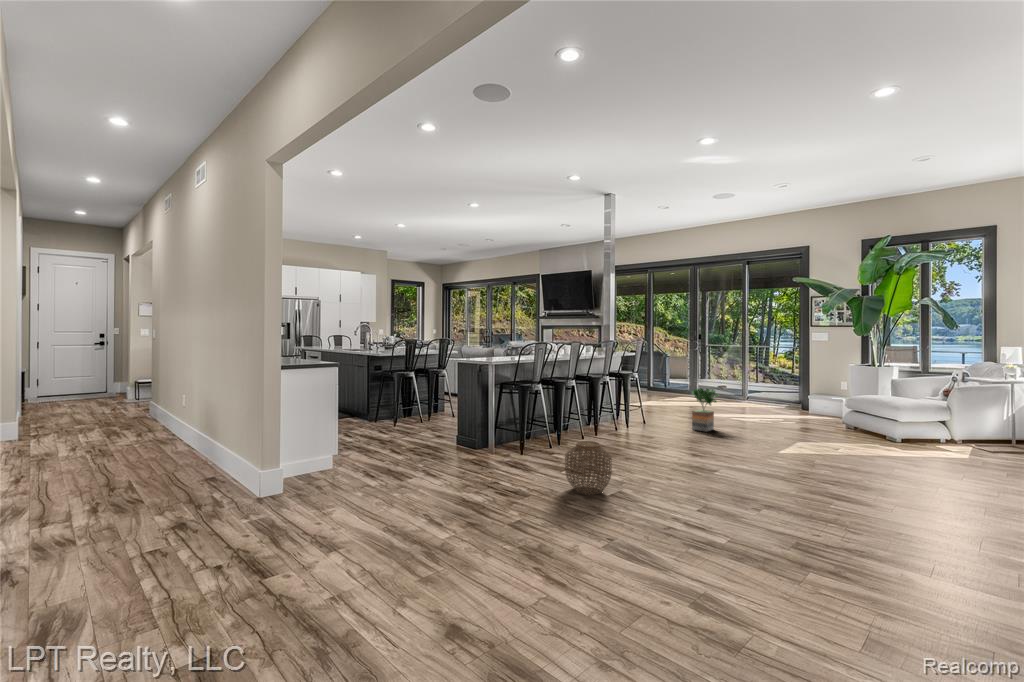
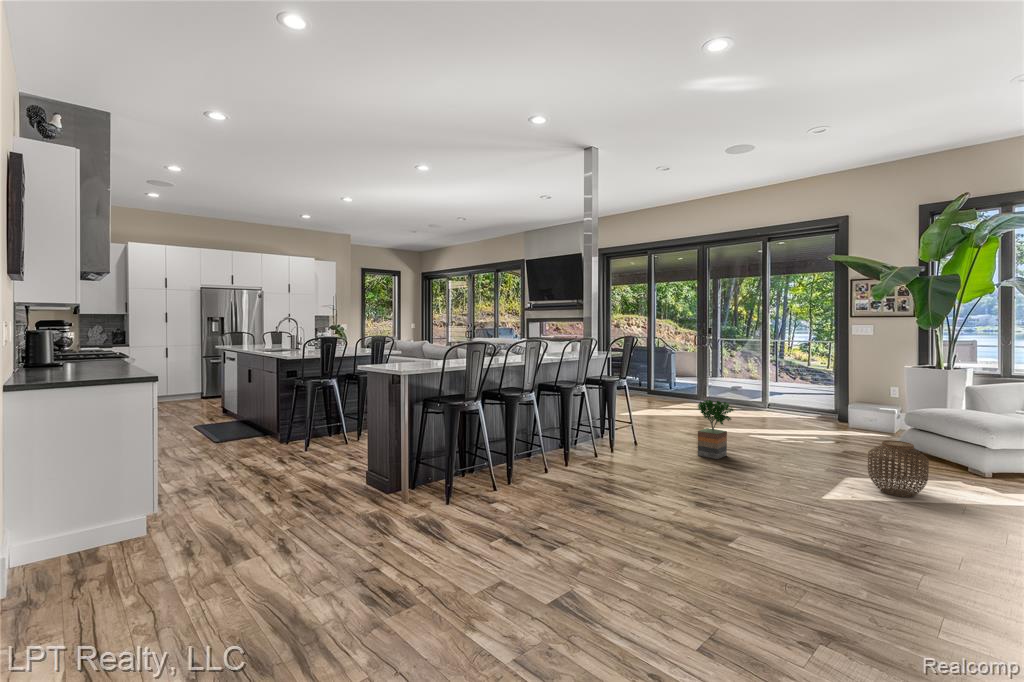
woven basket: present [565,441,612,495] -> present [868,440,929,497]

